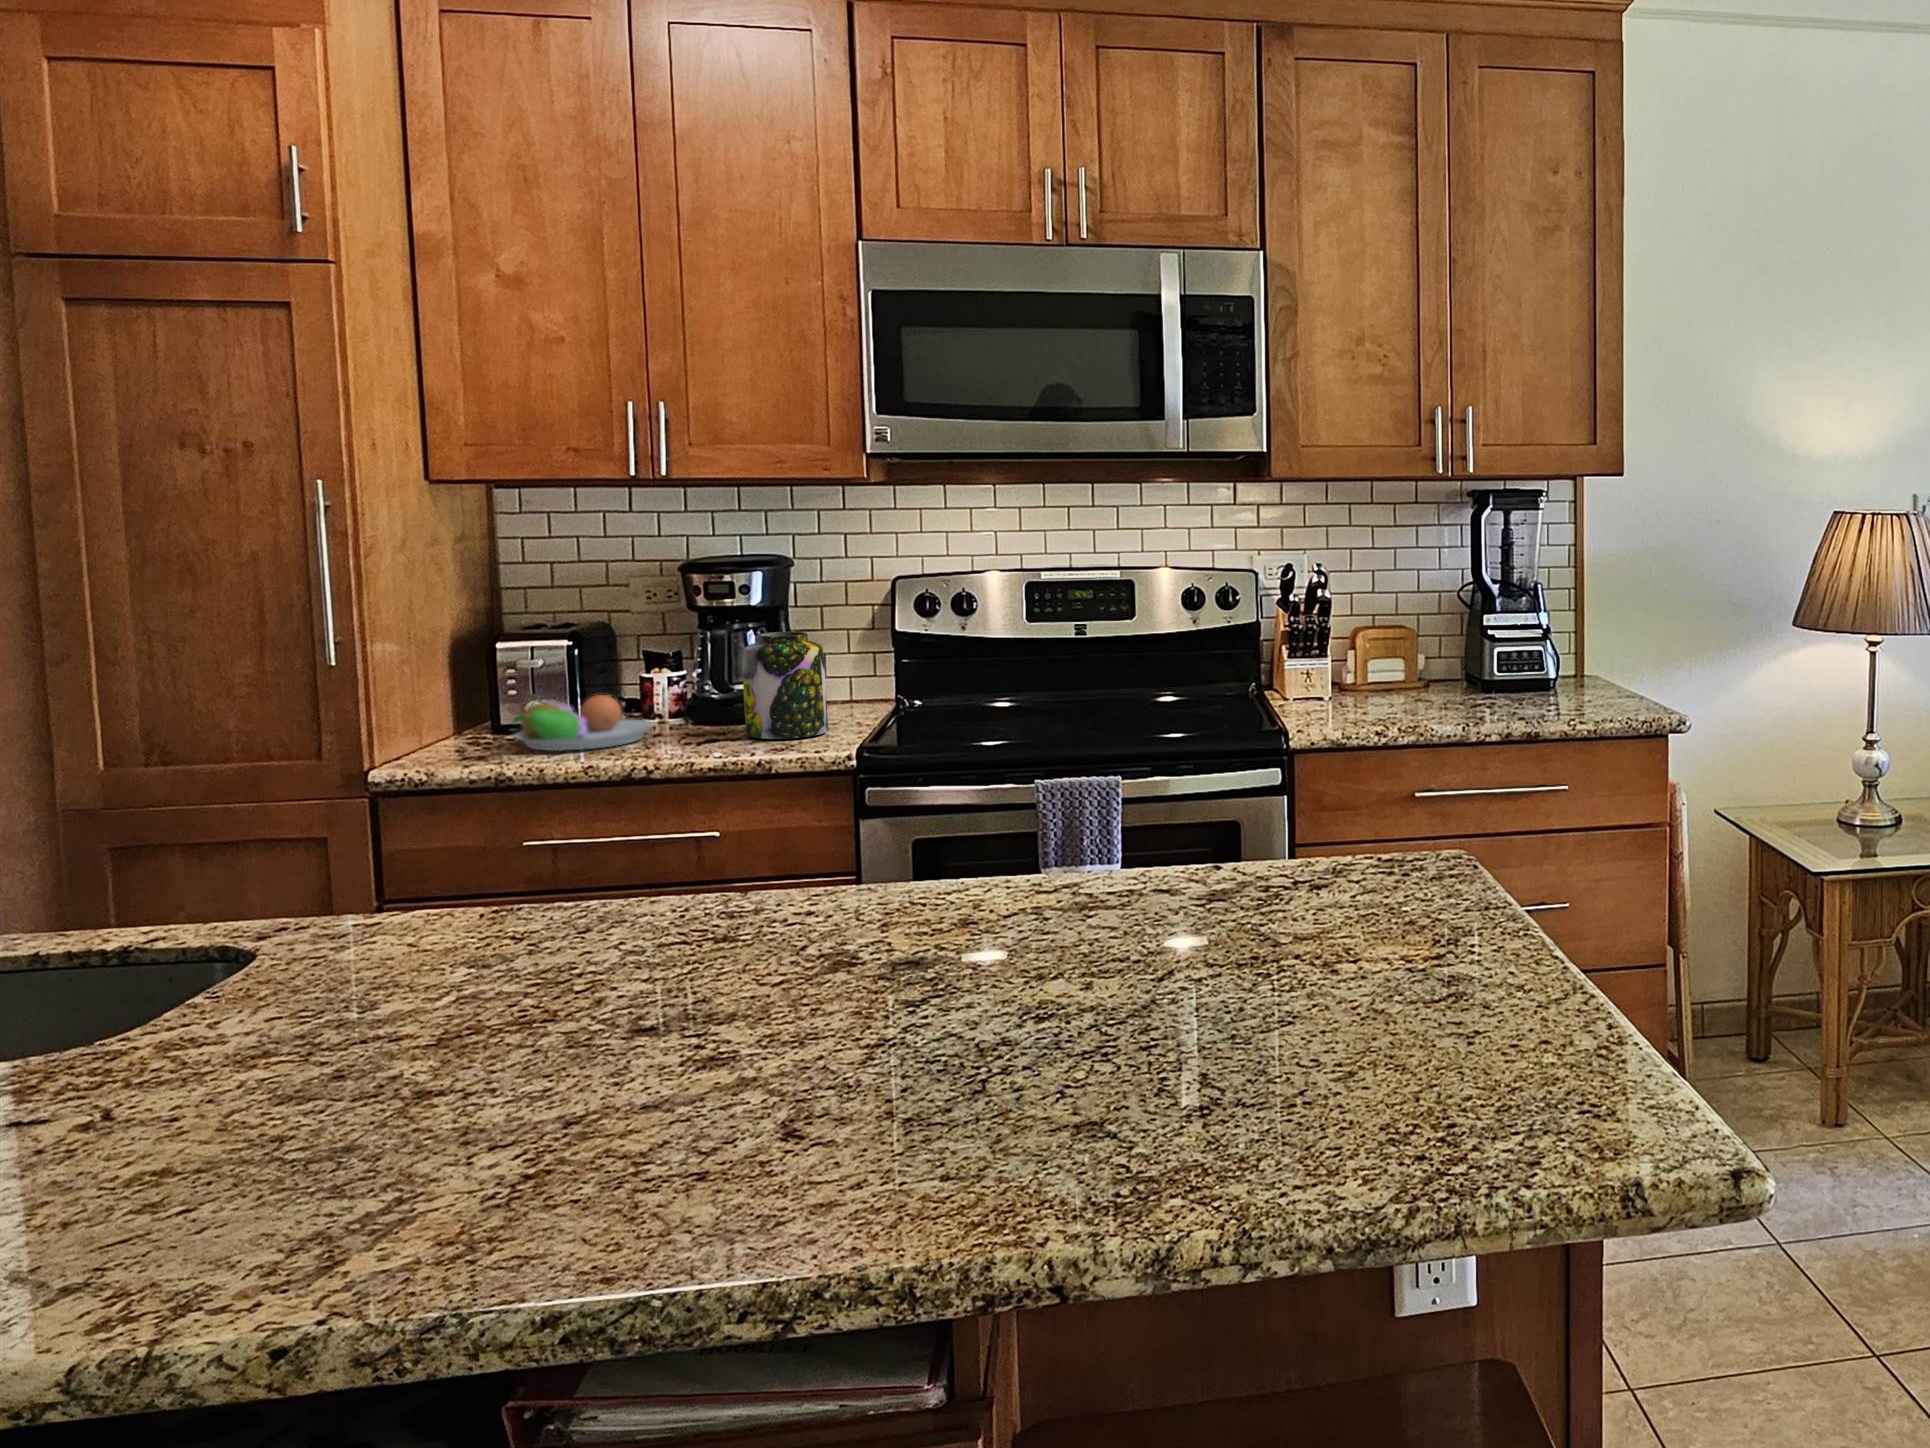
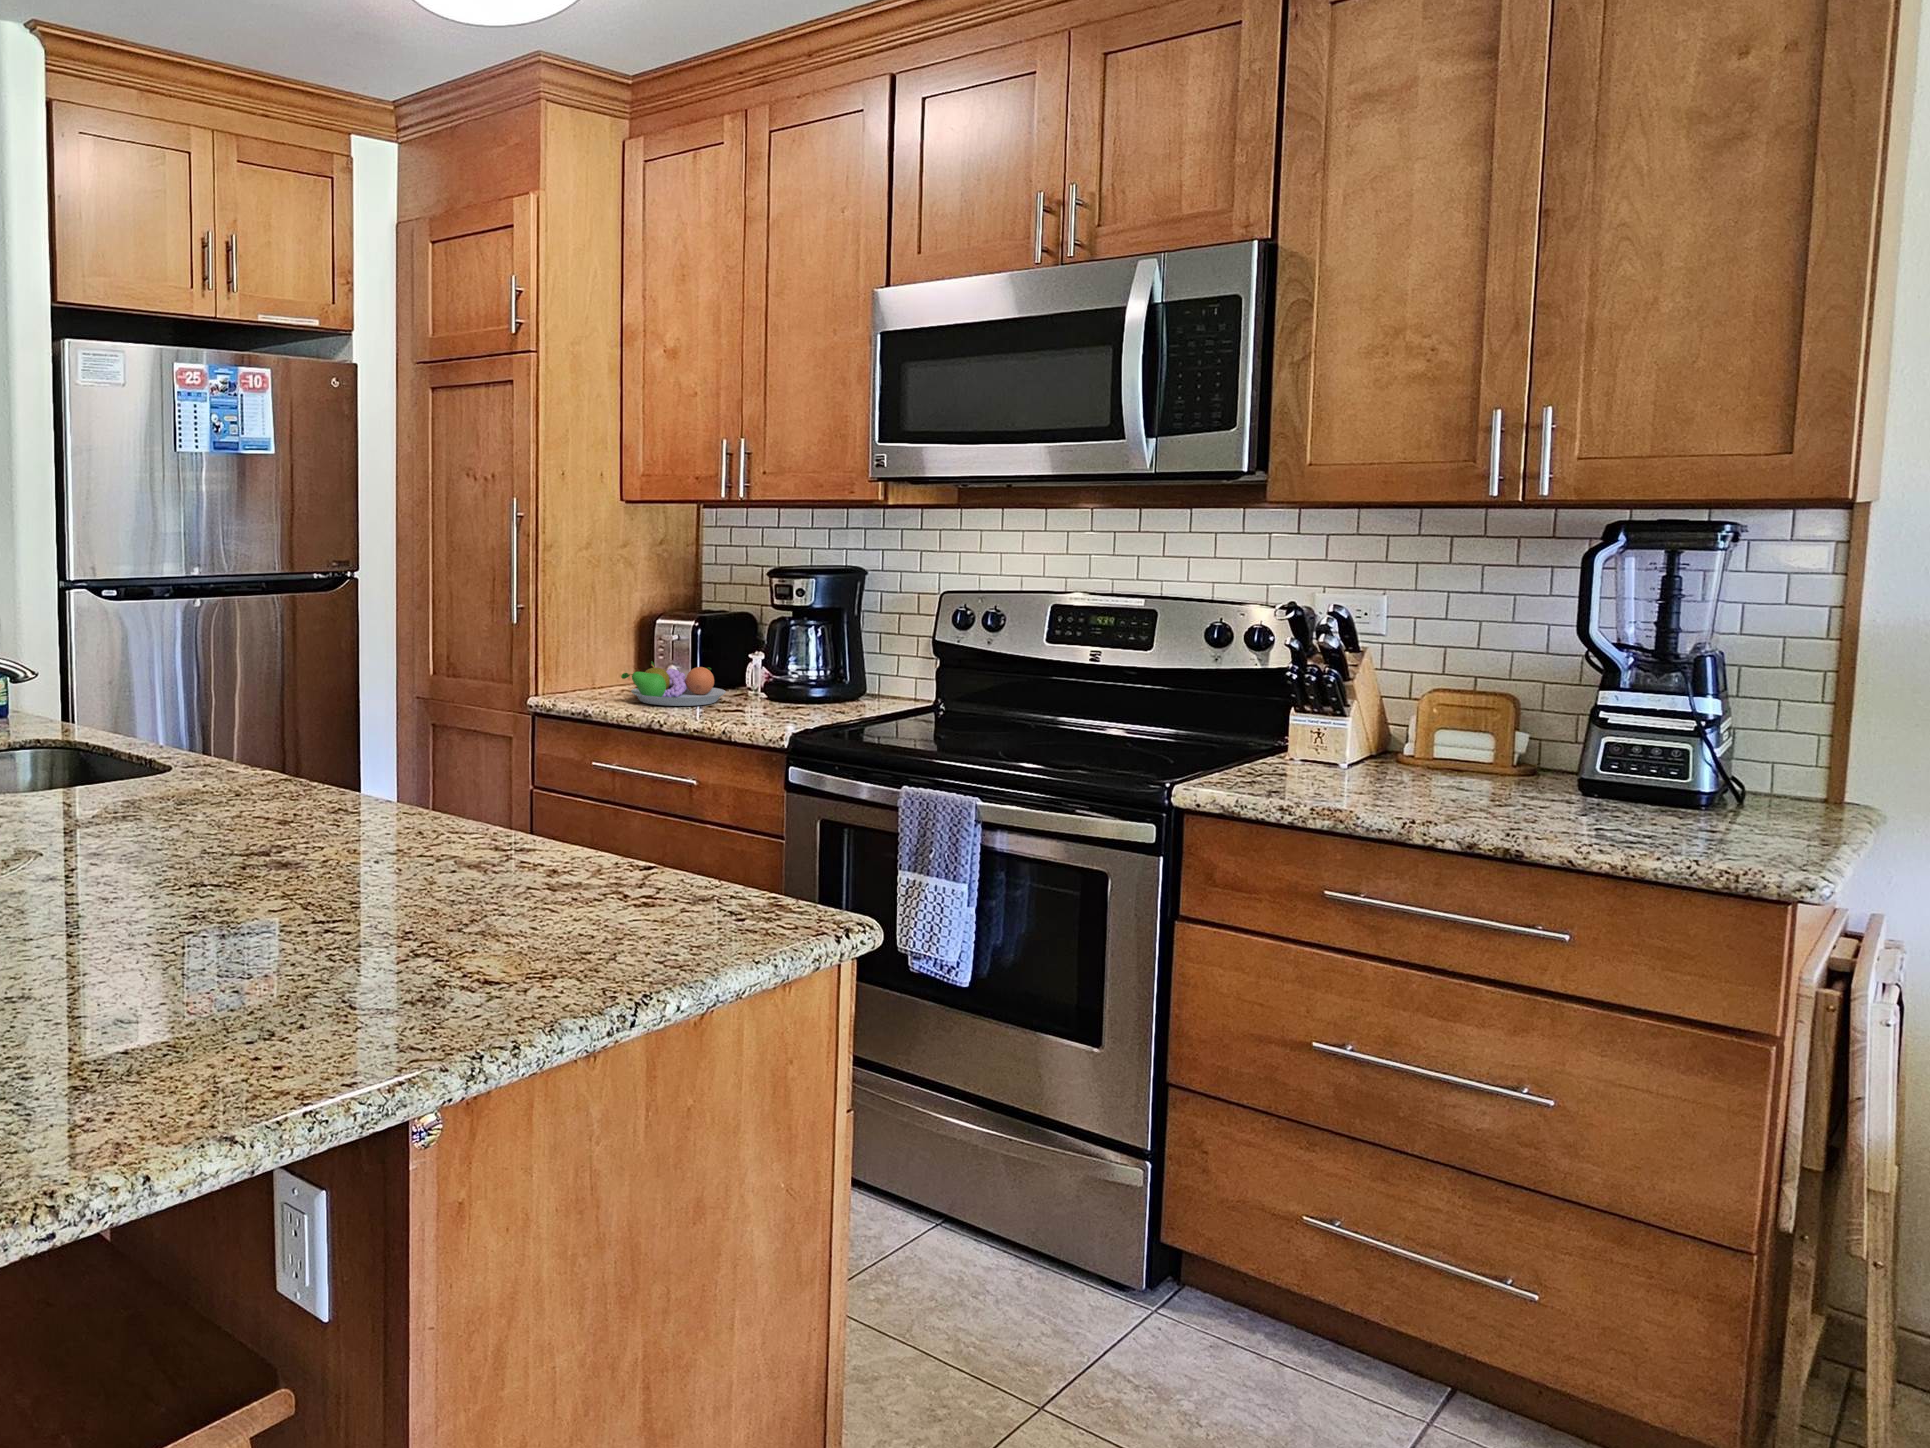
jar: present [742,632,828,739] -> none [767,629,829,720]

